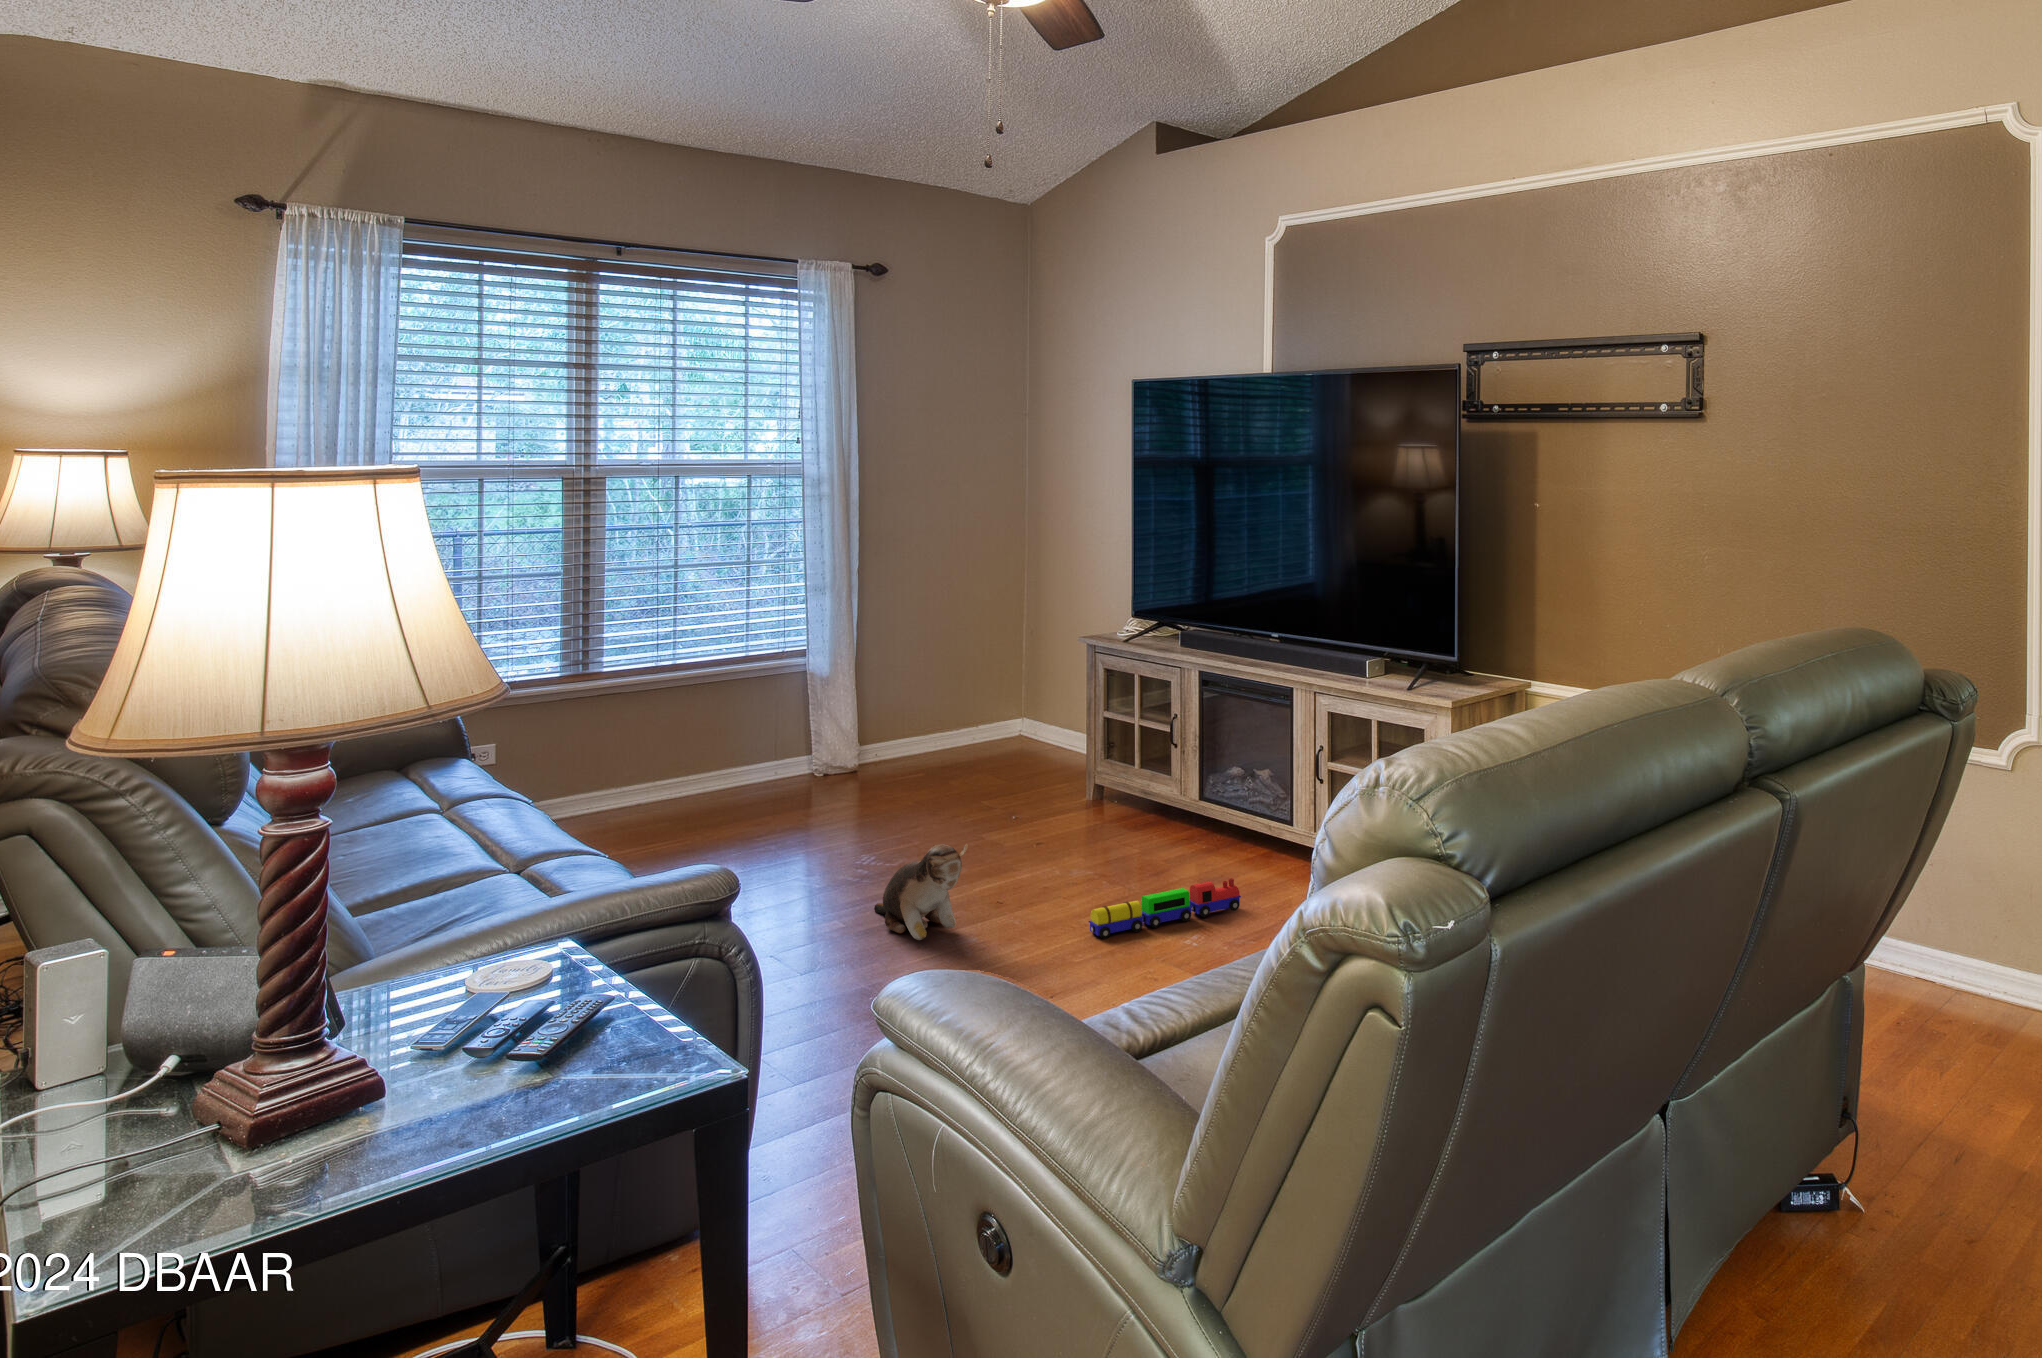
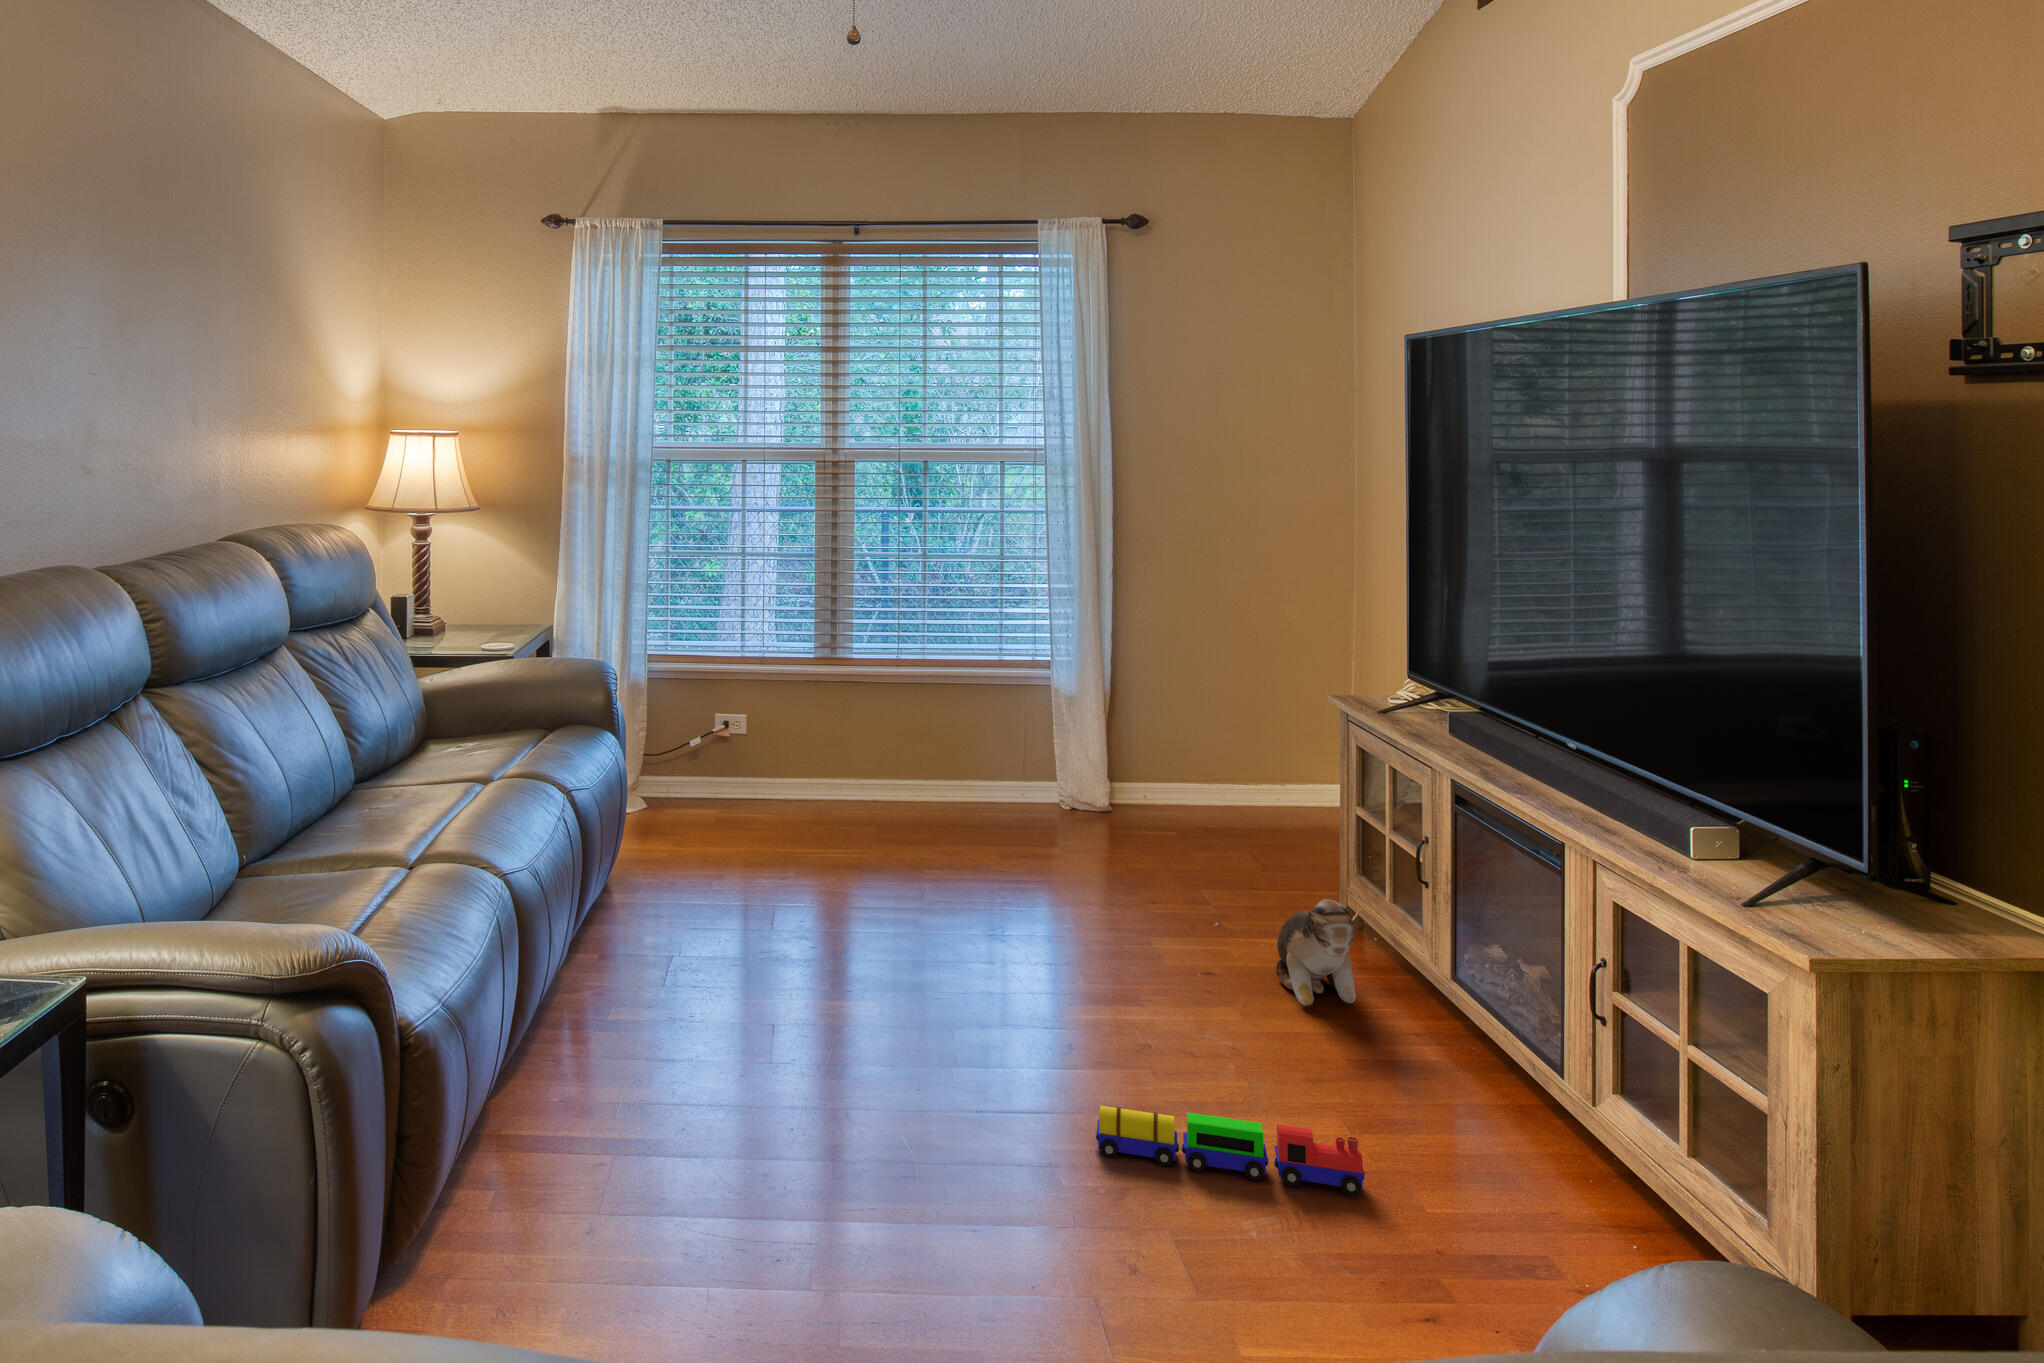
plush toy: present [874,843,968,940] -> present [1276,898,1361,1006]

